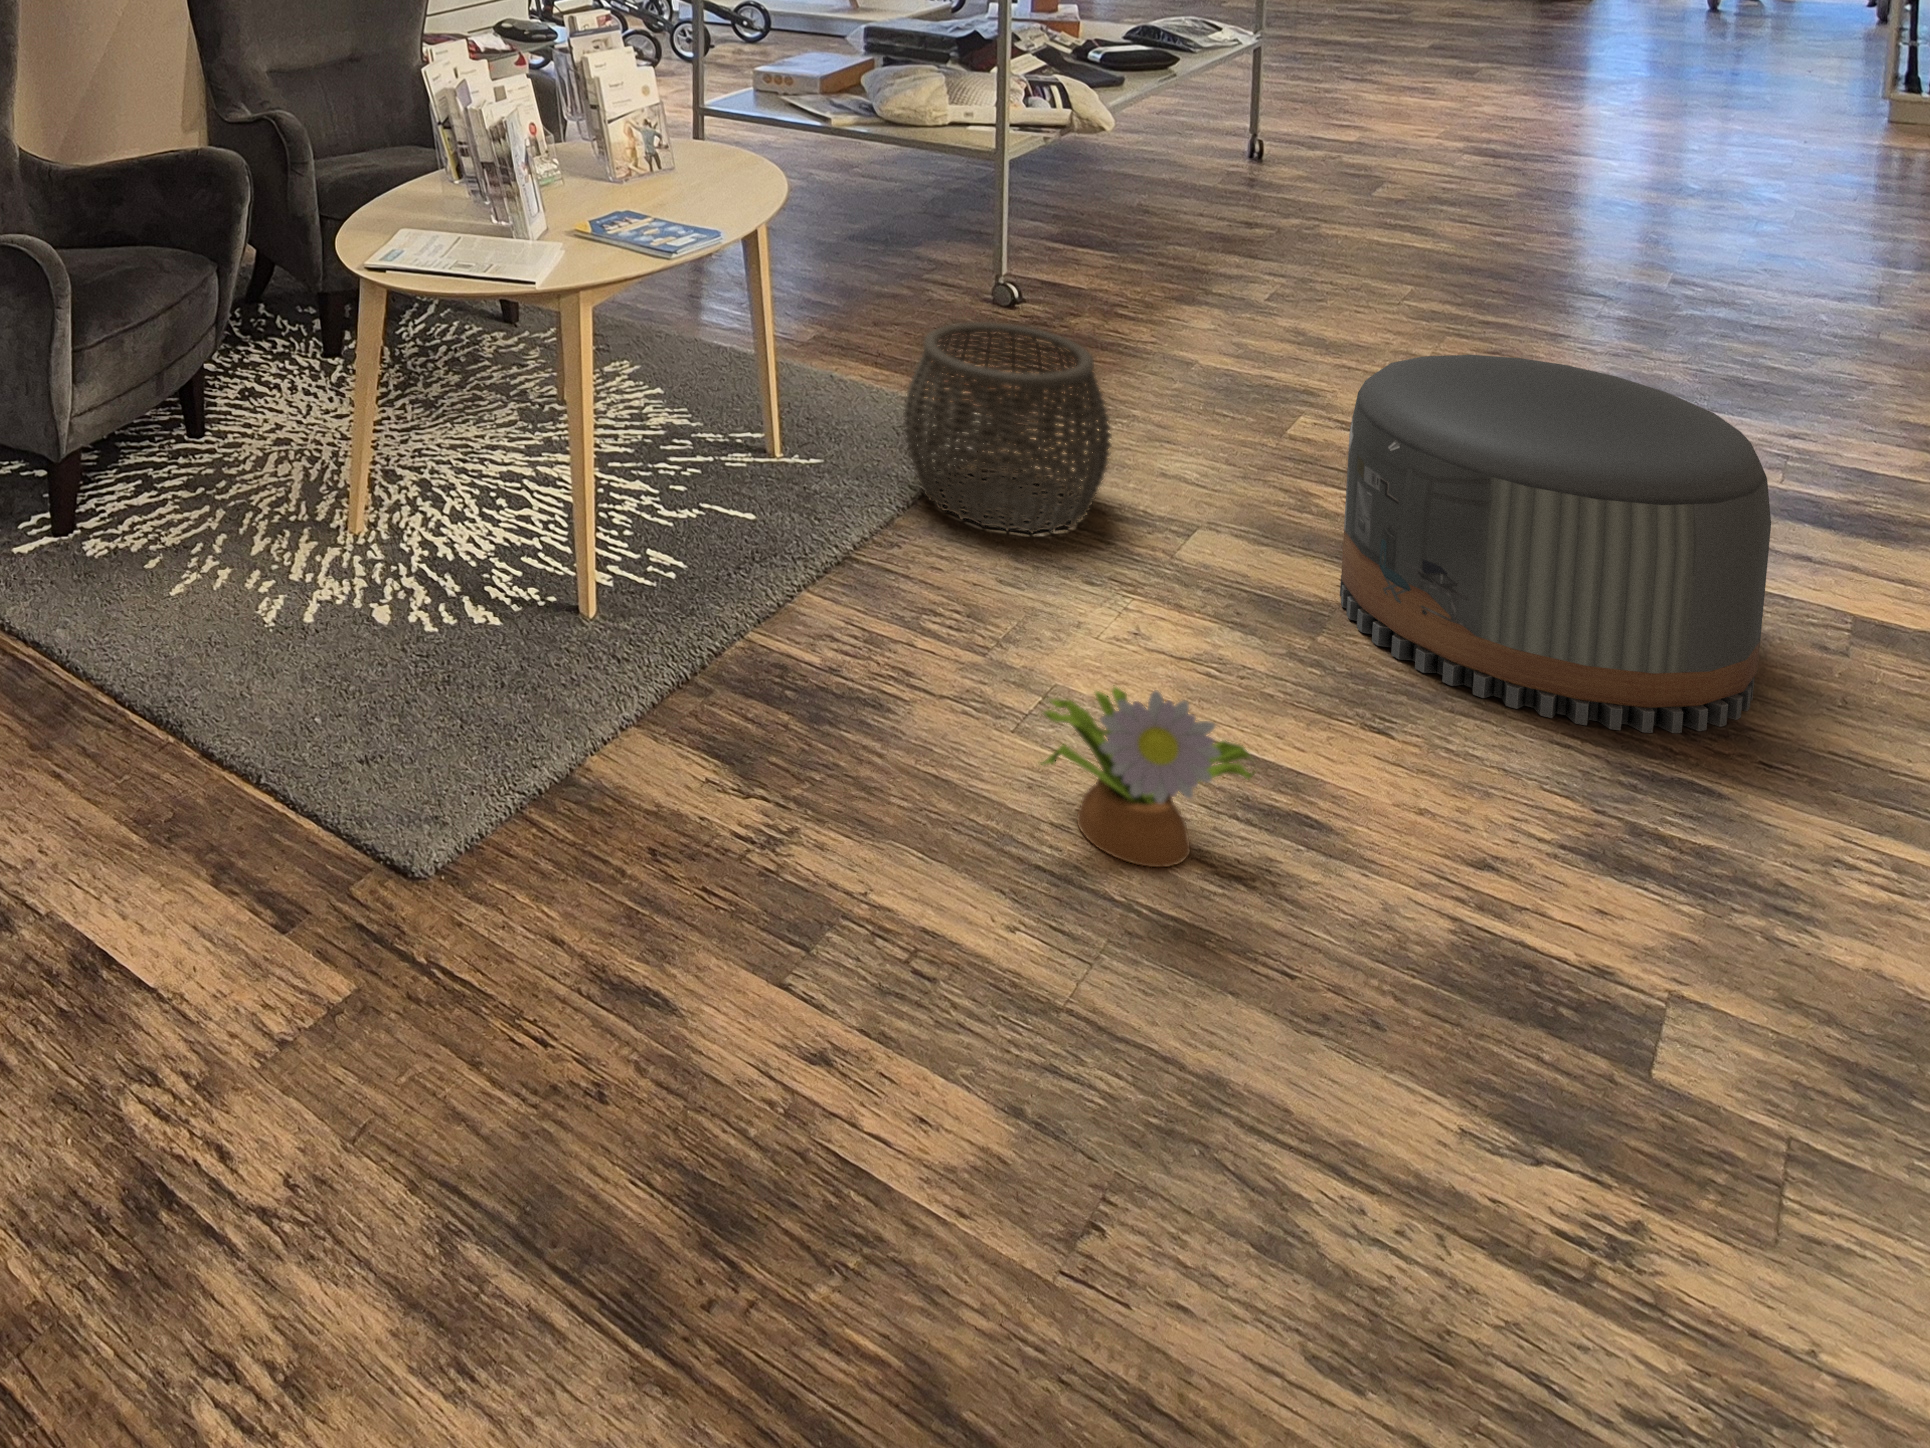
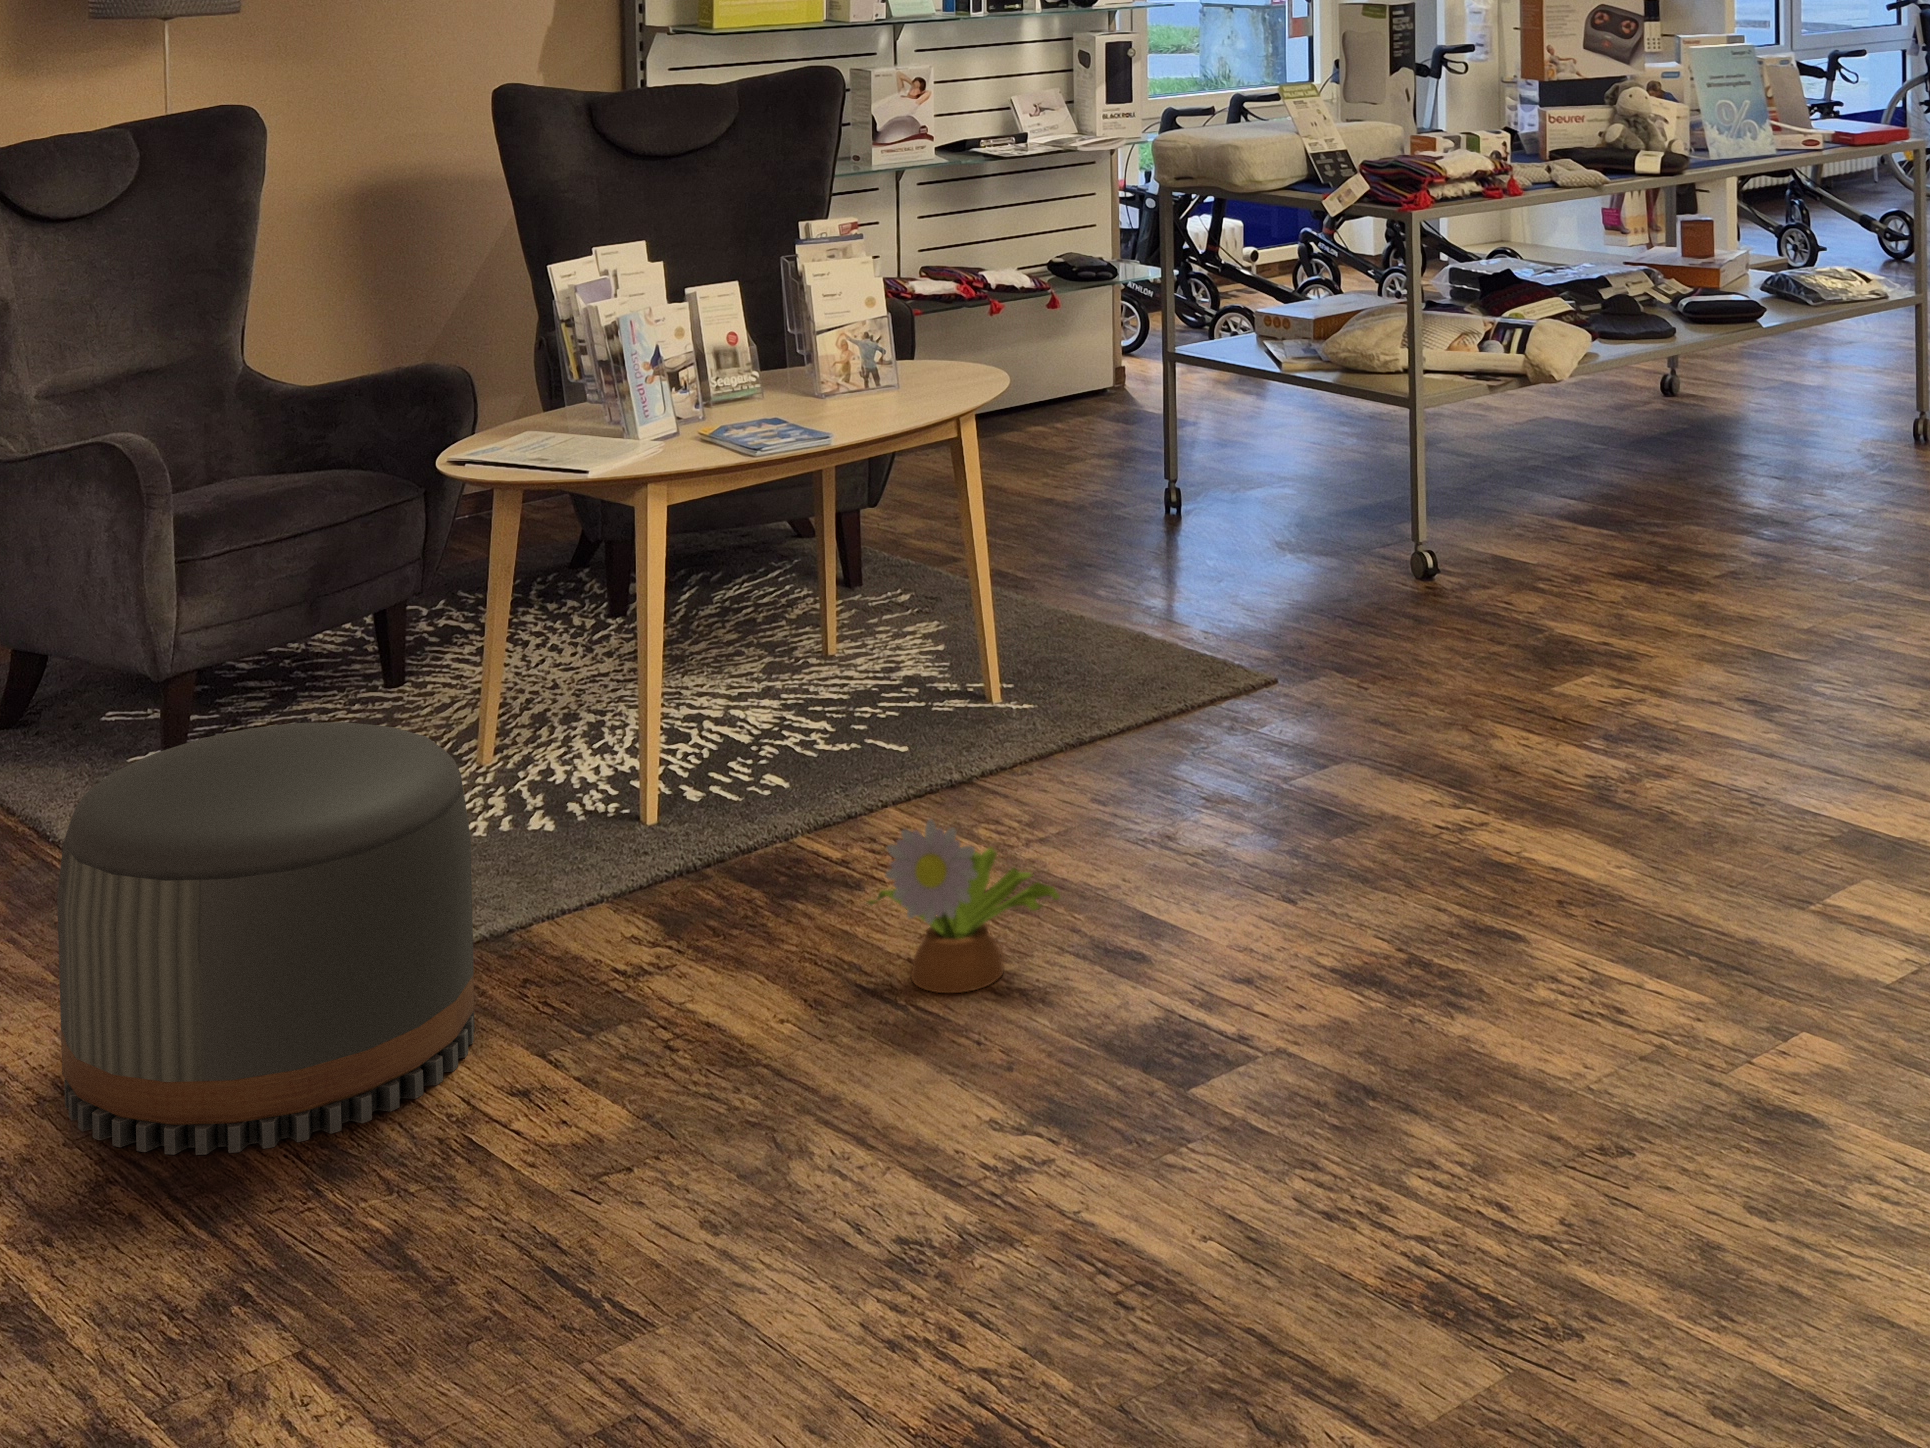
woven basket: present [904,322,1111,533] -> none [1076,556,1275,769]
pouf: present [1340,355,1771,733] -> present [57,722,474,1155]

